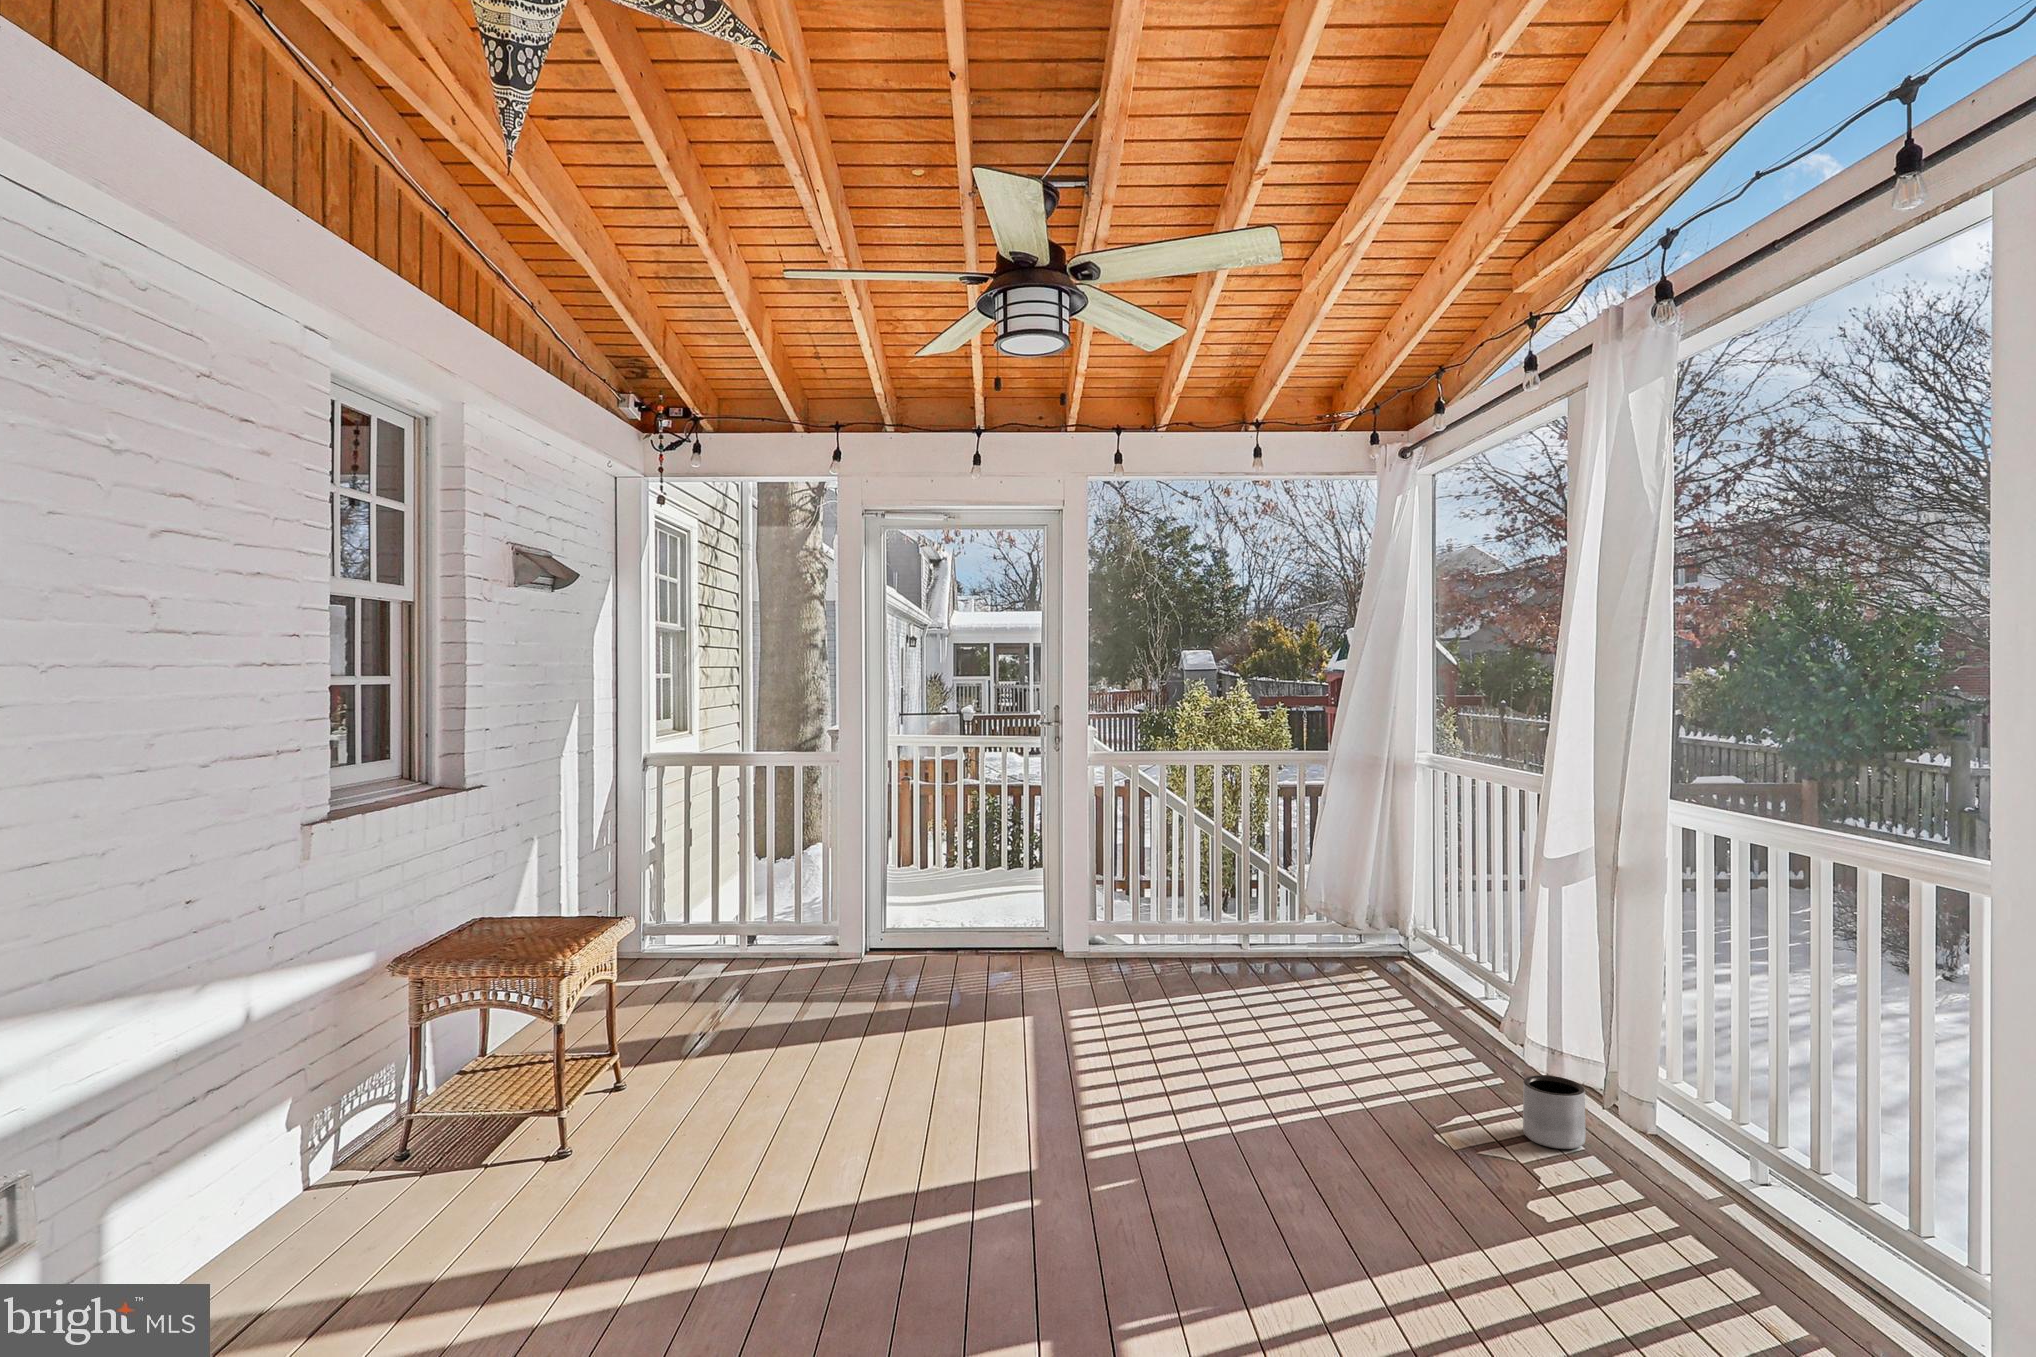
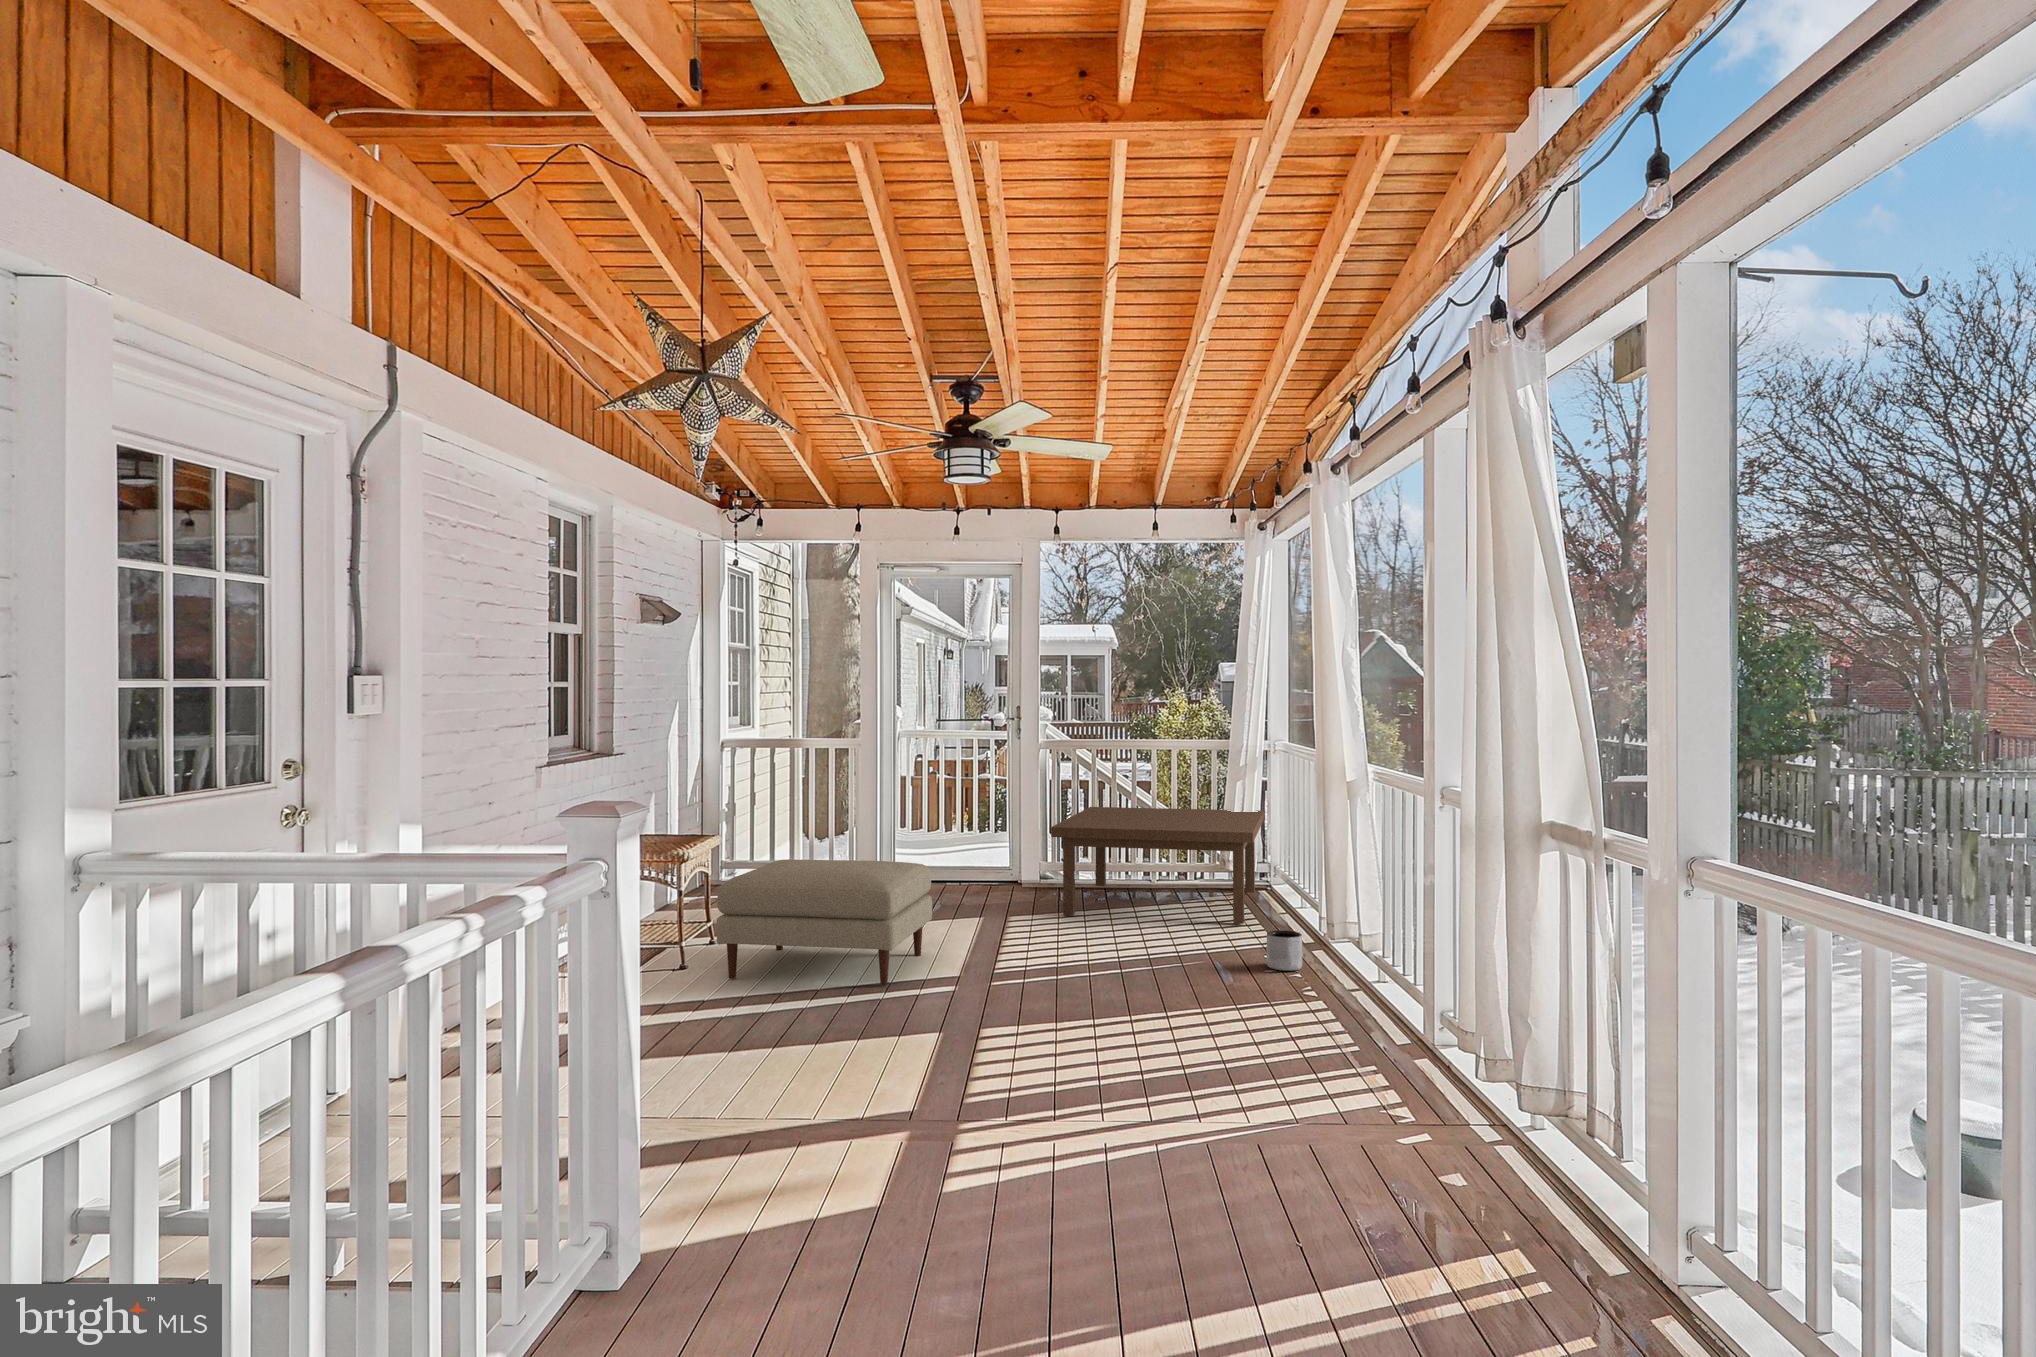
coffee table: none [1130,844,1439,1033] -> present [1051,807,1264,923]
ottoman: none [618,960,973,1202] -> present [716,859,932,985]

